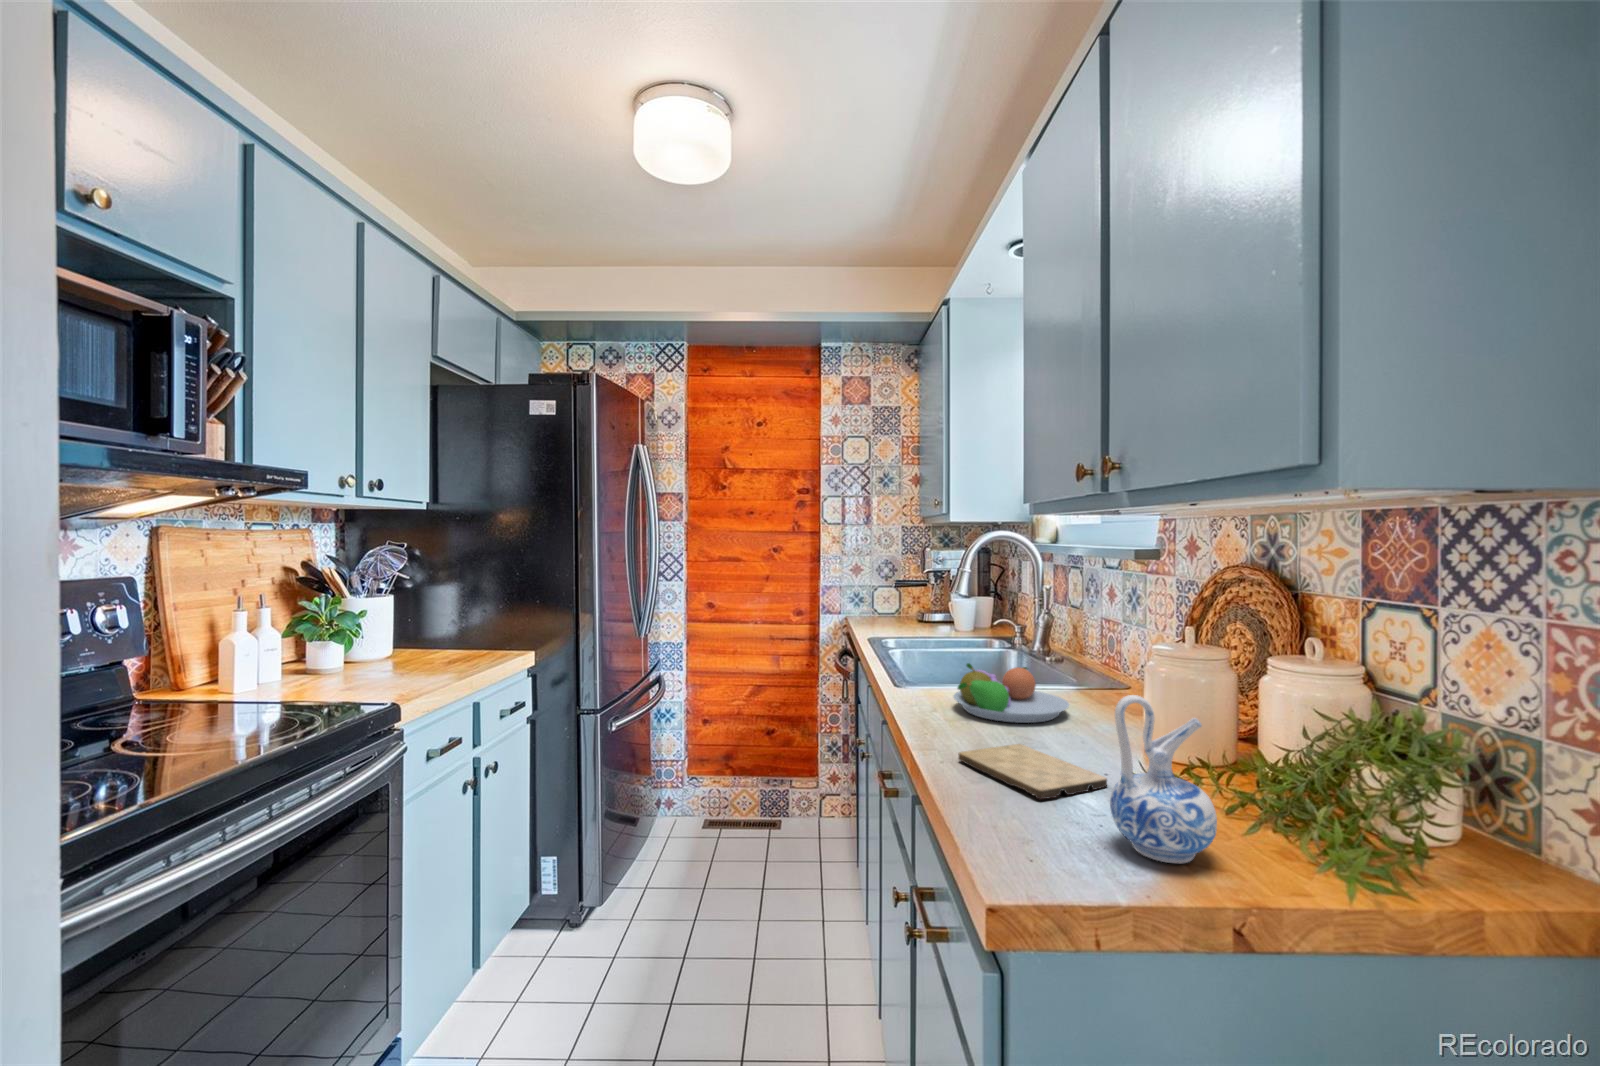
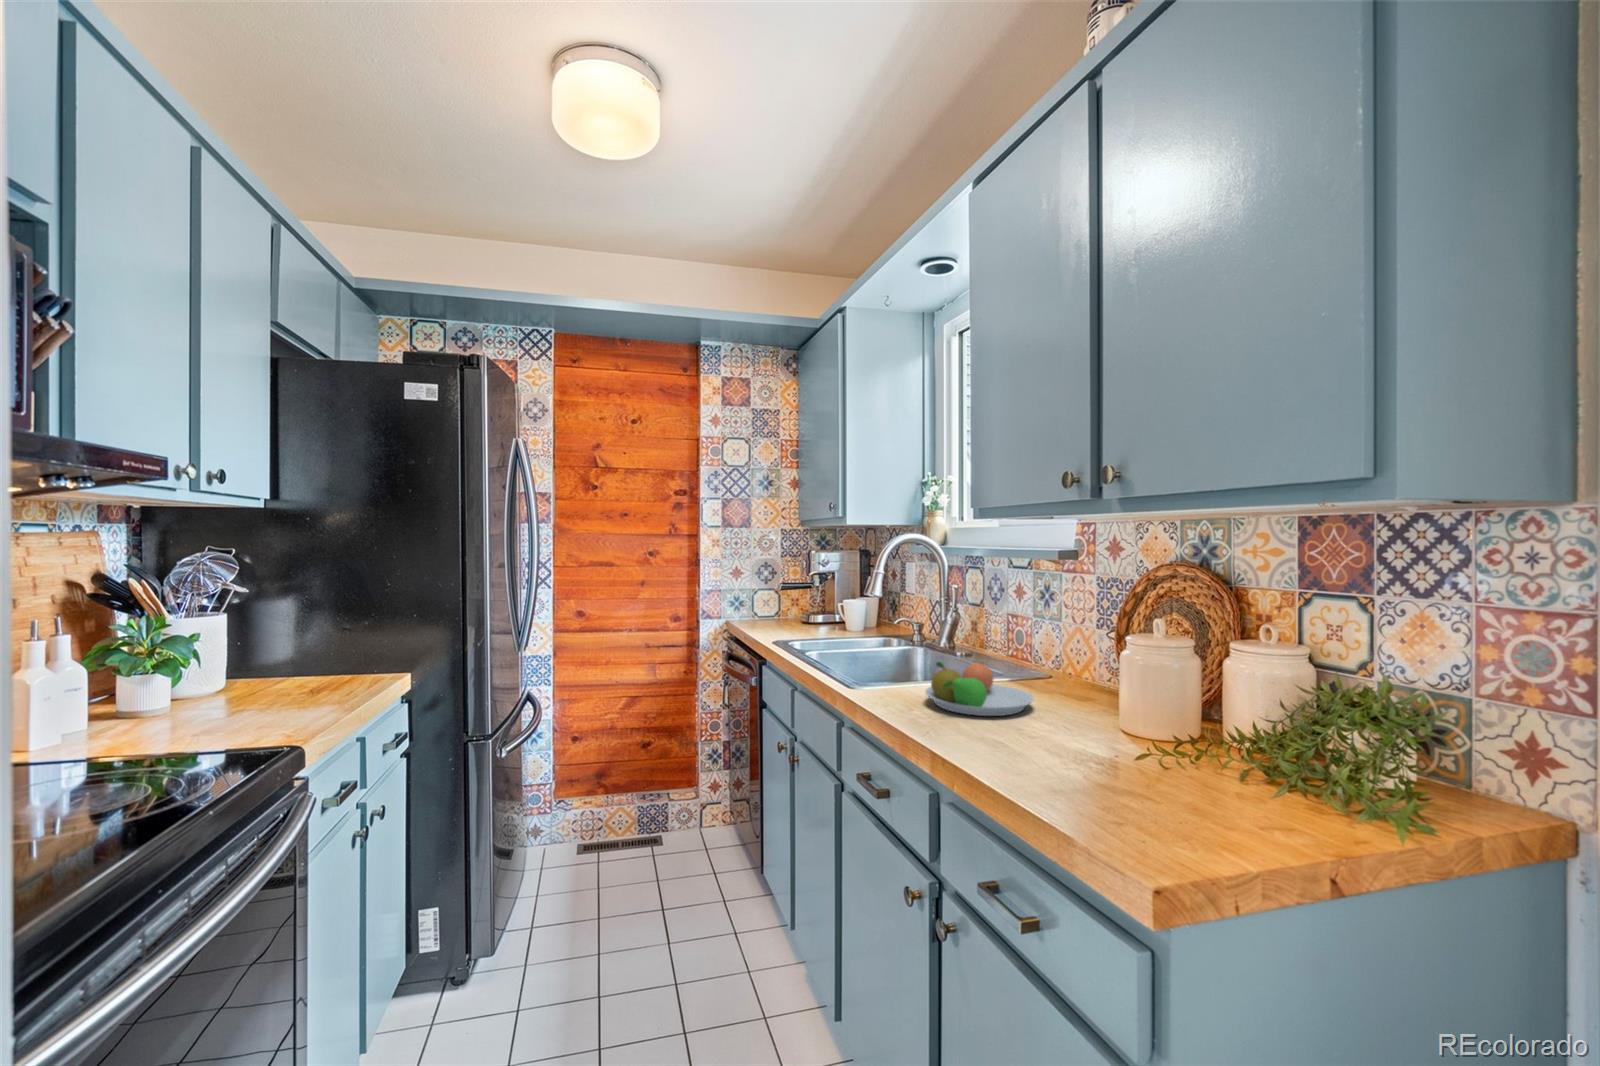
ceramic pitcher: present [1110,695,1217,864] -> none [1192,685,1296,836]
cutting board: present [958,744,1107,799] -> none [989,737,1135,790]

